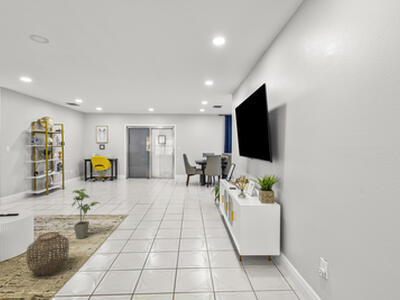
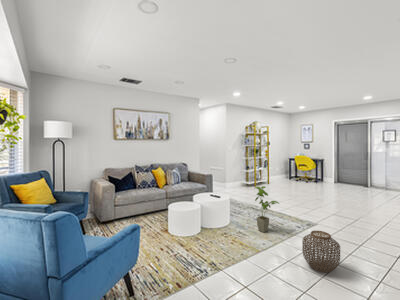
woven basket: present [27,232,69,275] -> present [302,231,340,273]

